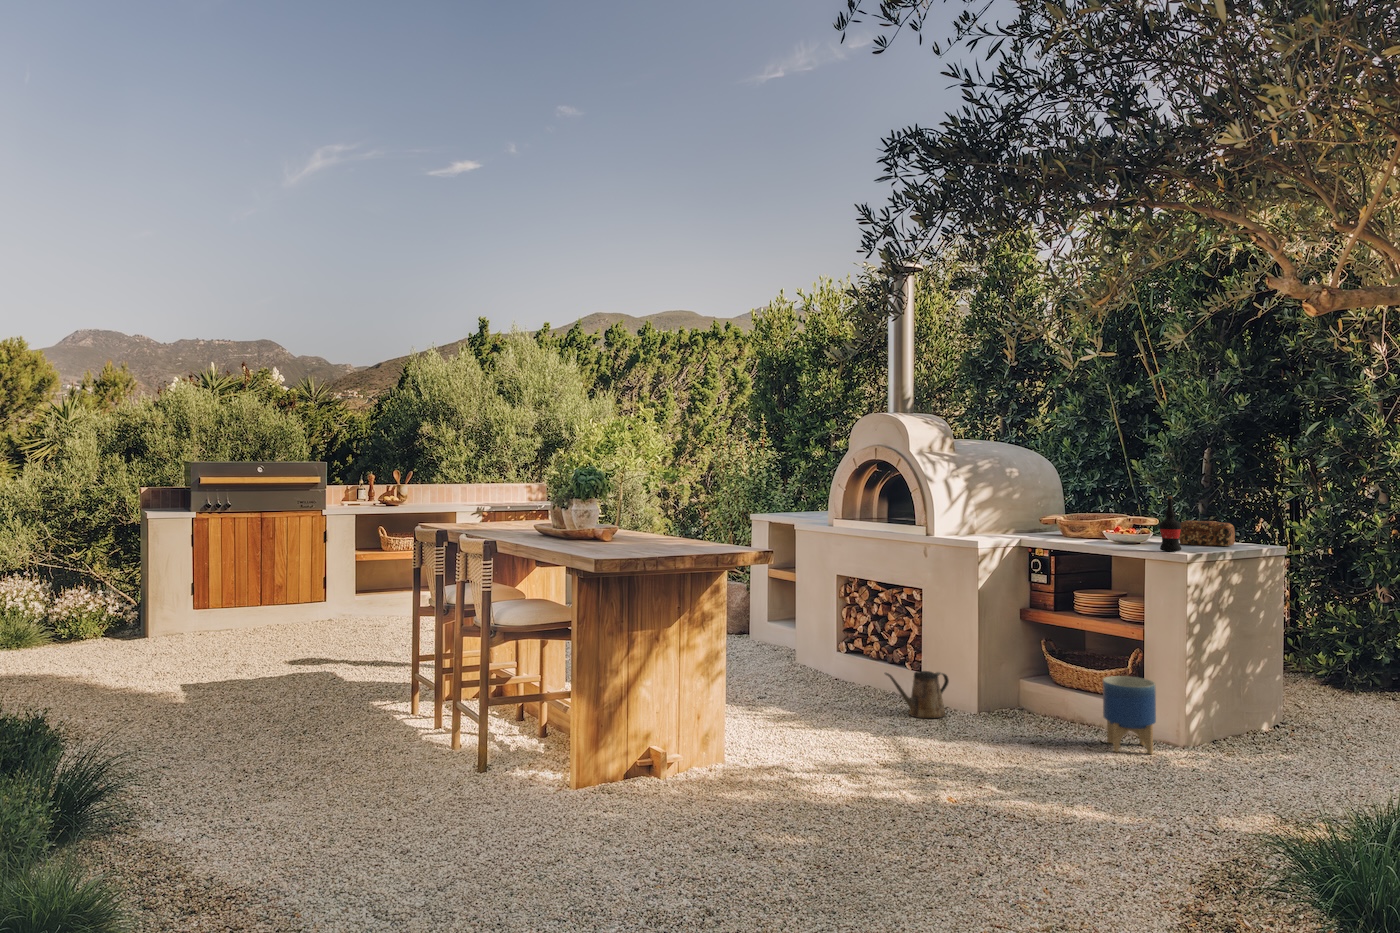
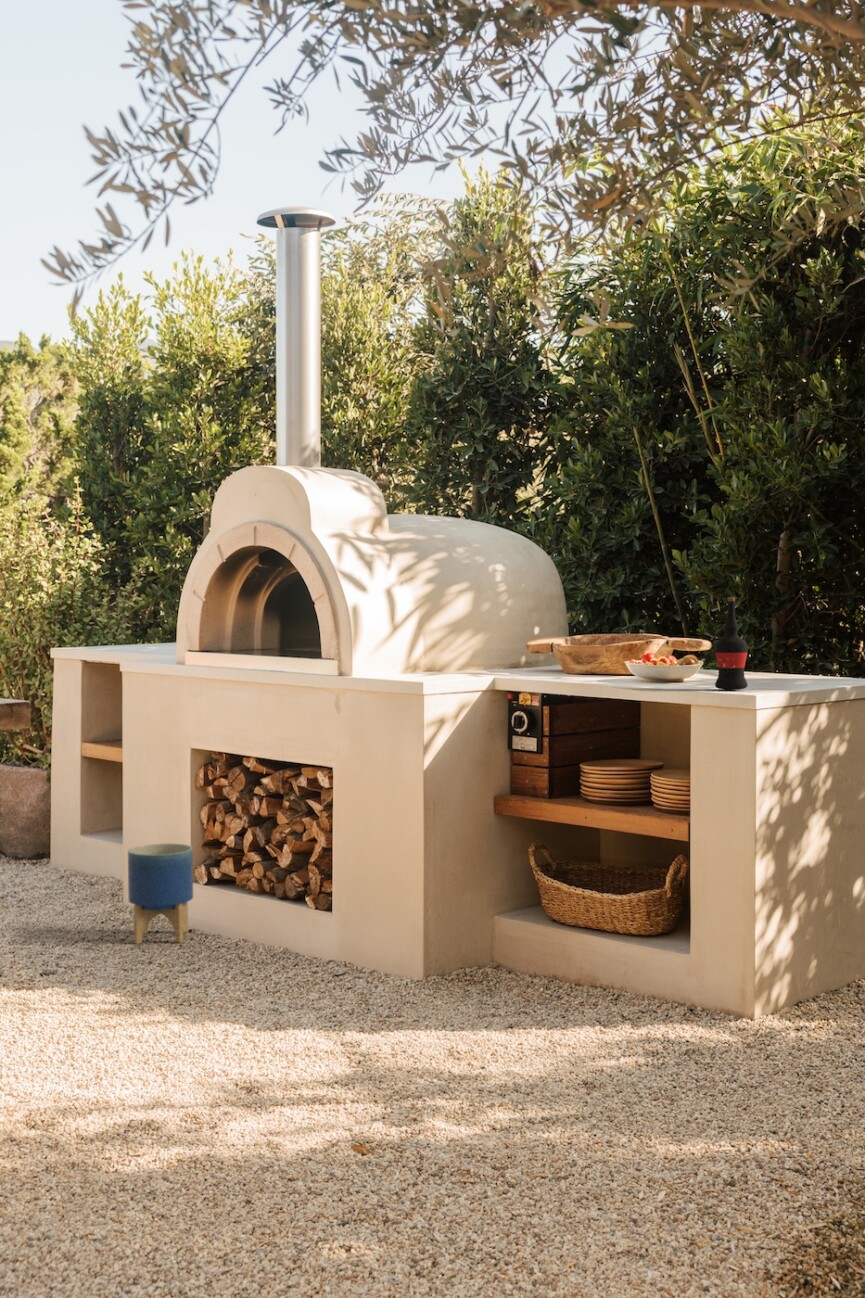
bread loaf: present [1179,520,1235,546] -> none [741,641,822,681]
watering can: present [885,671,949,718] -> none [262,911,376,995]
planter: present [1103,676,1156,754] -> present [128,843,193,944]

